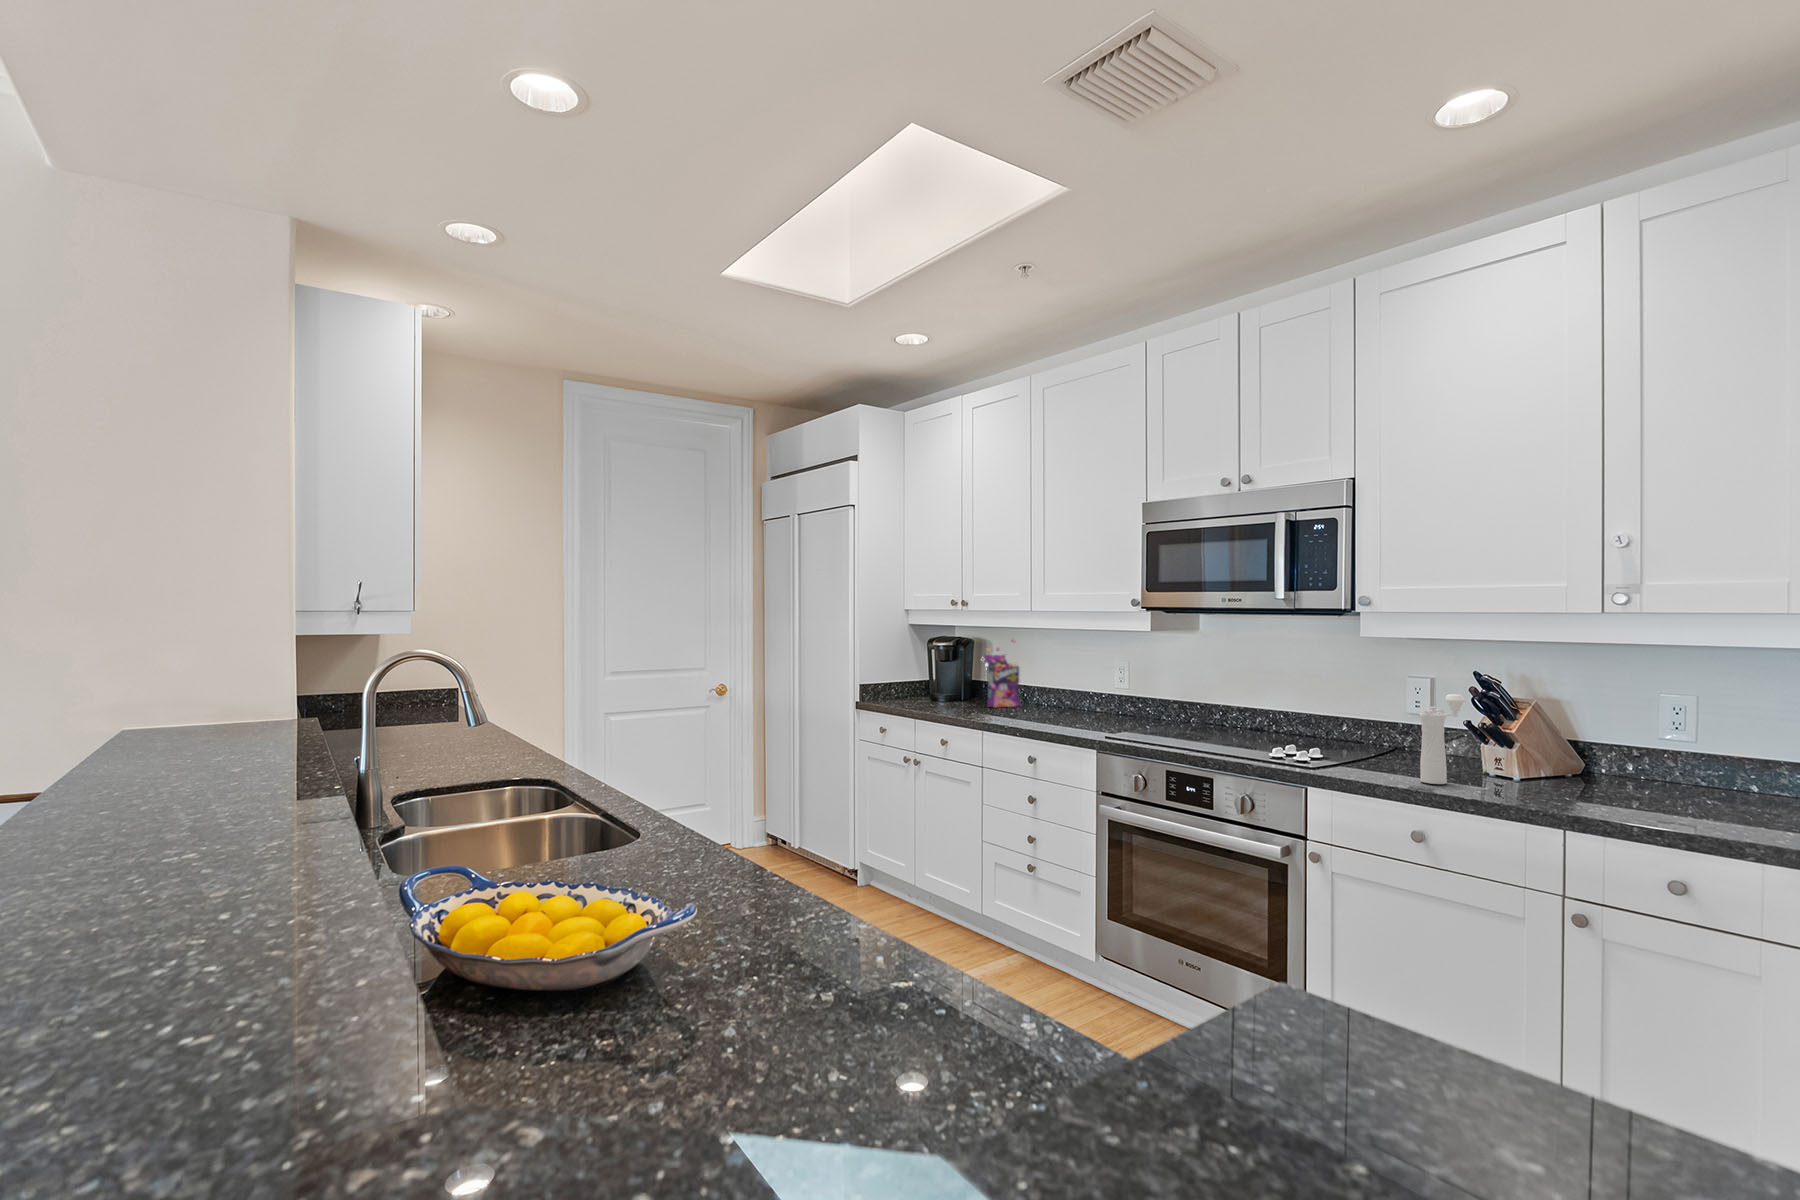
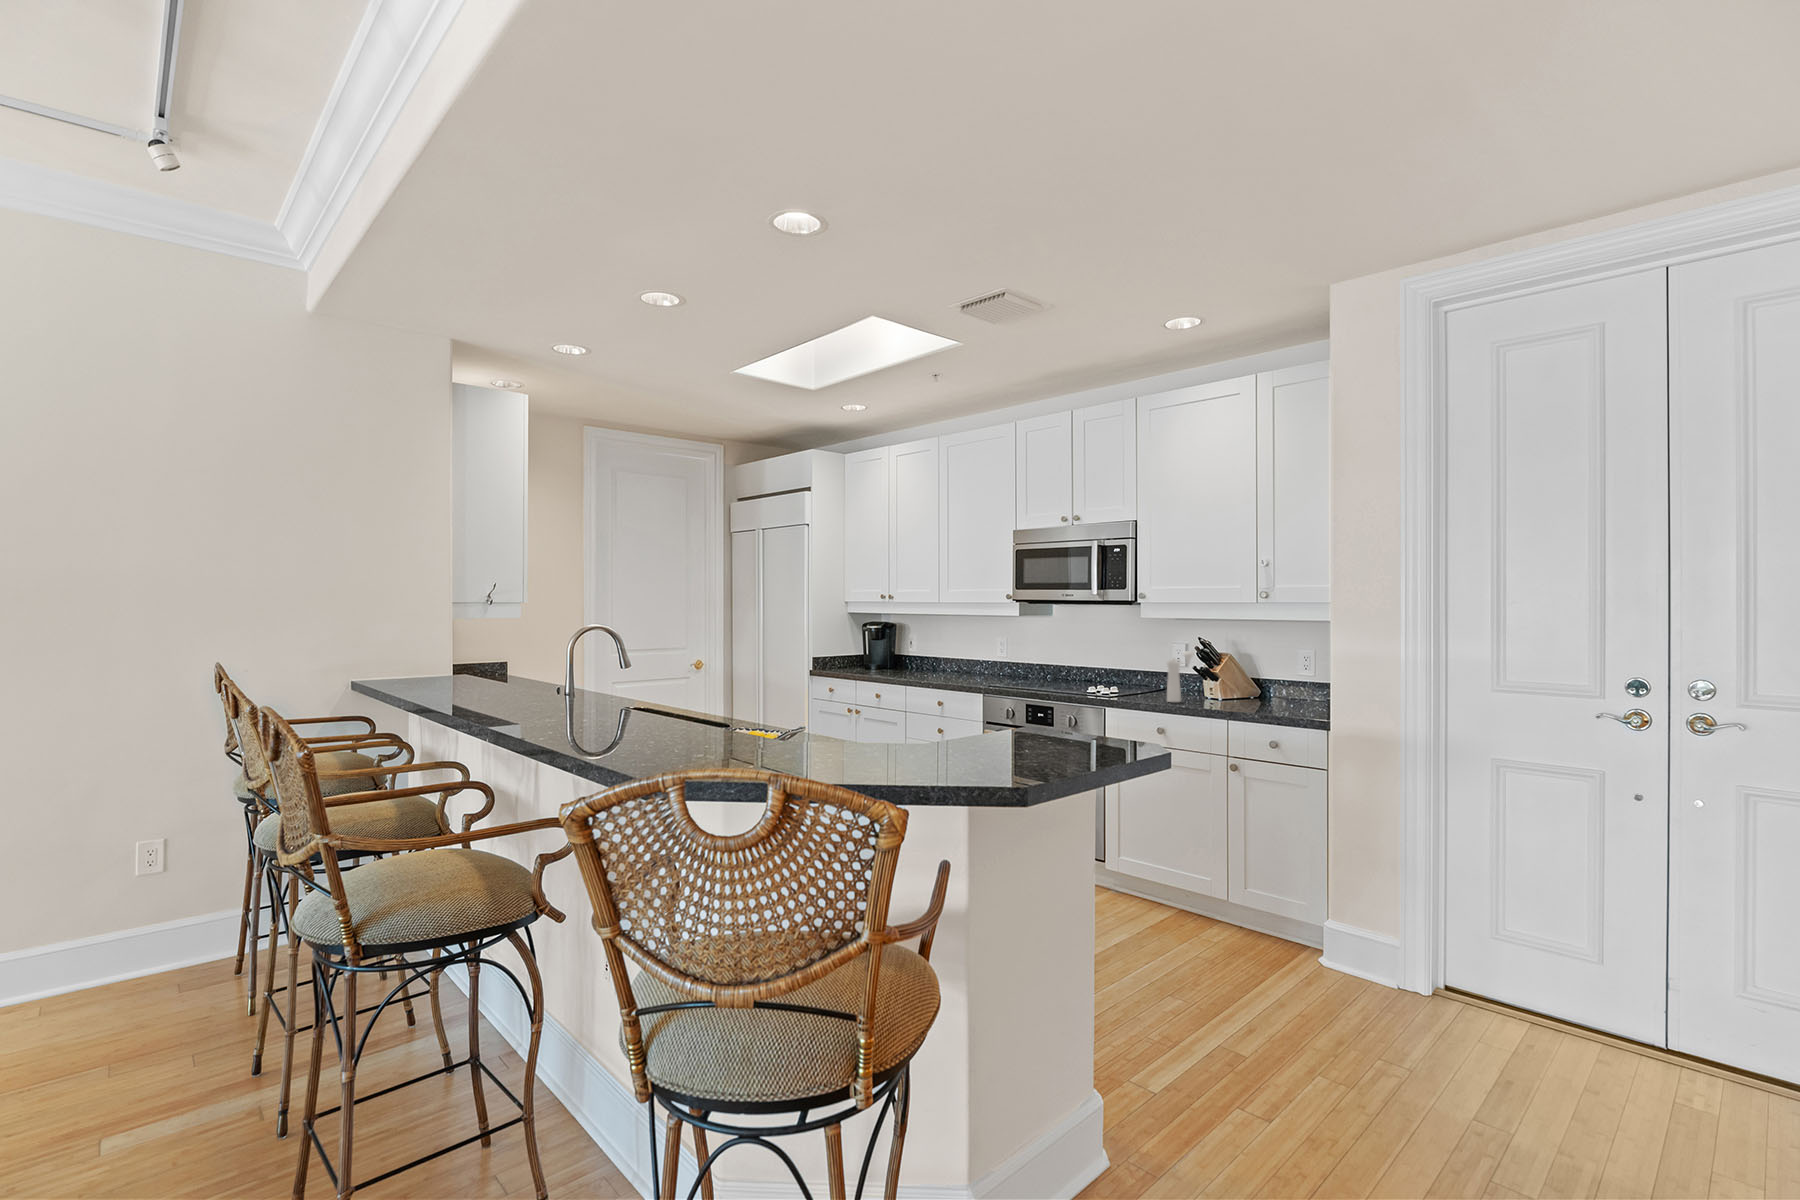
cereal box: present [984,638,1020,708] -> none [902,622,938,673]

